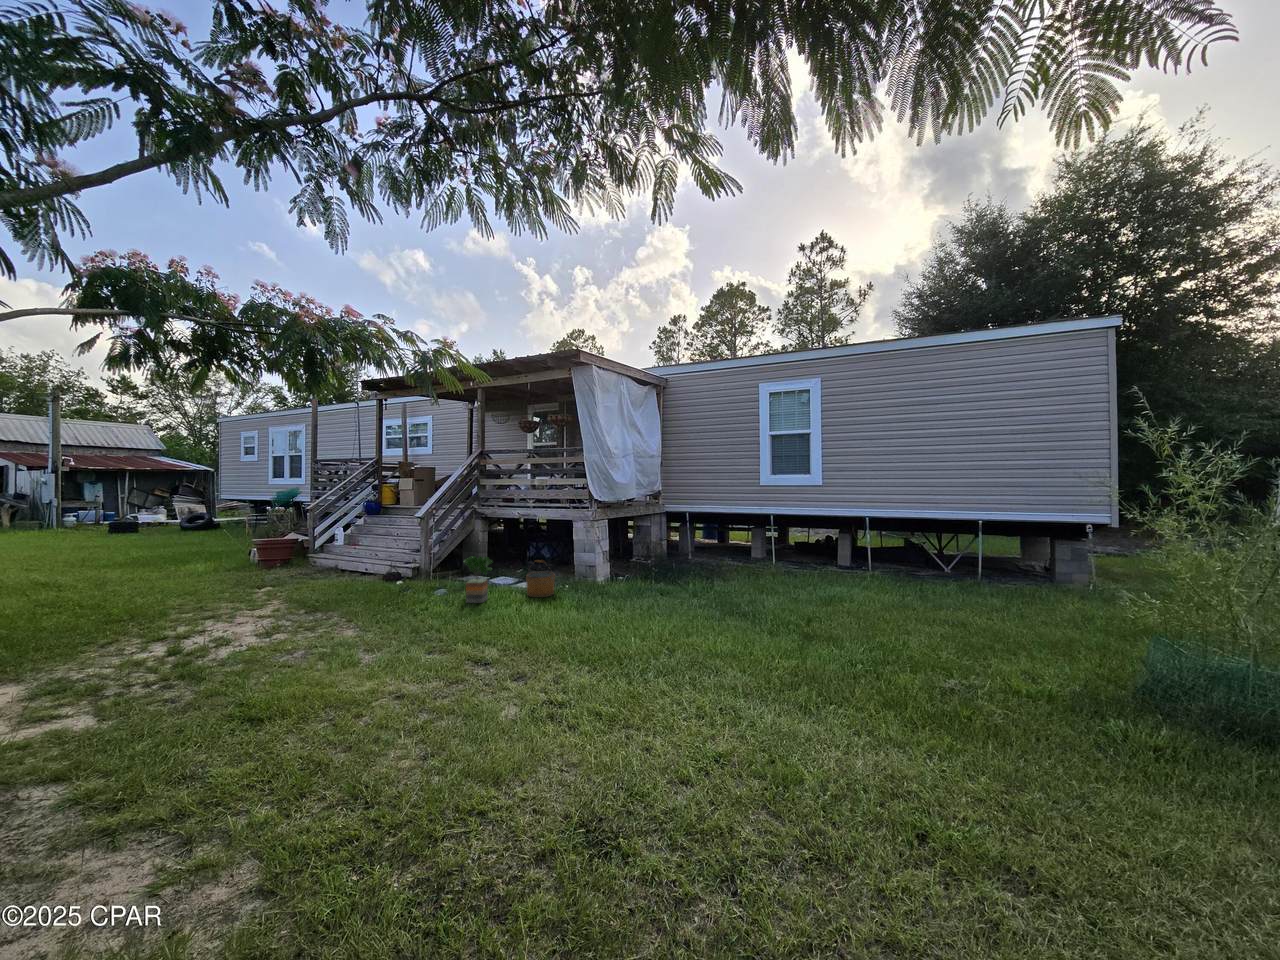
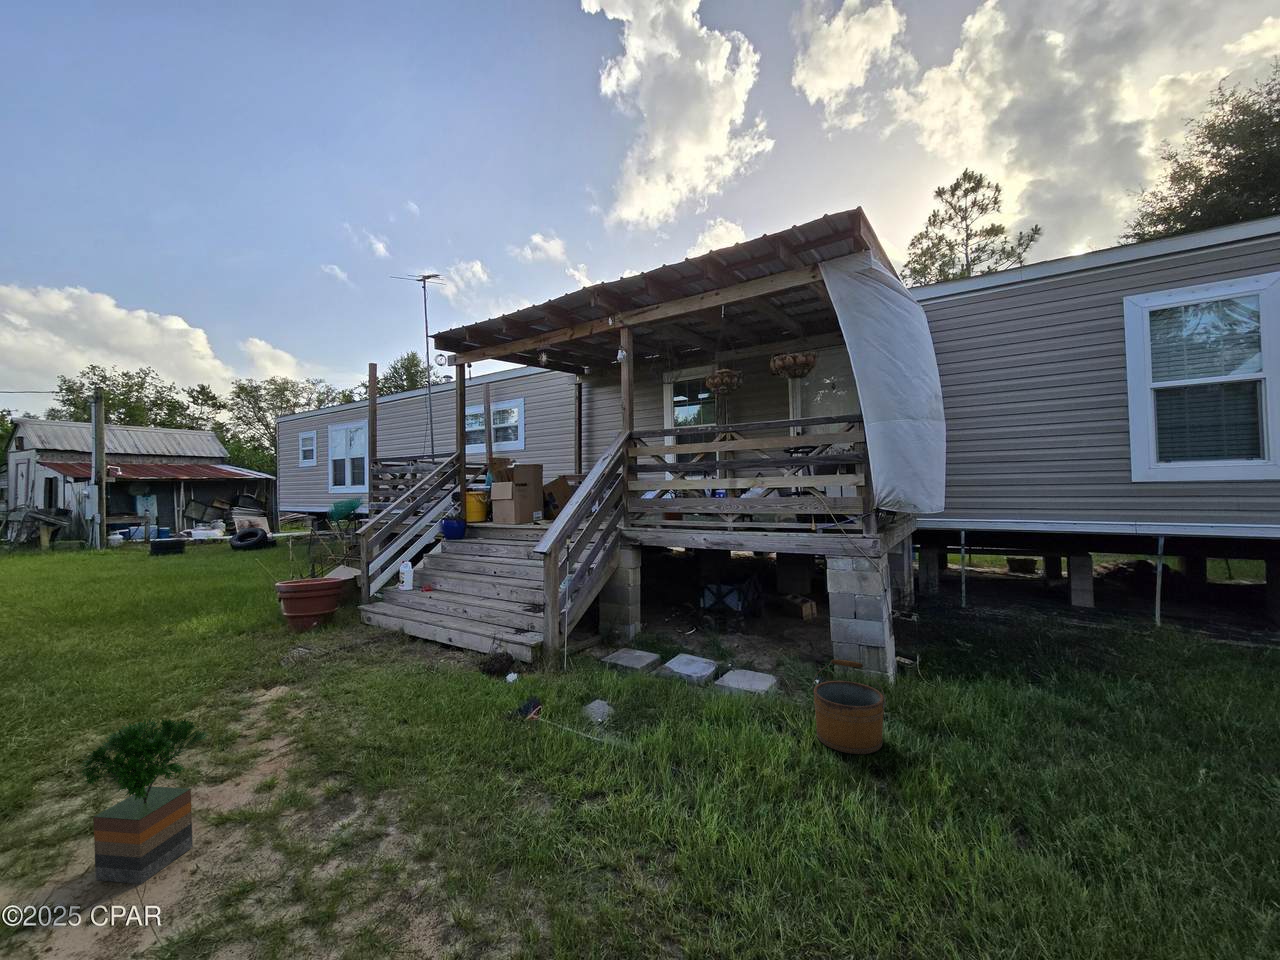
potted tree: present [464,556,492,603] -> present [80,719,209,884]

